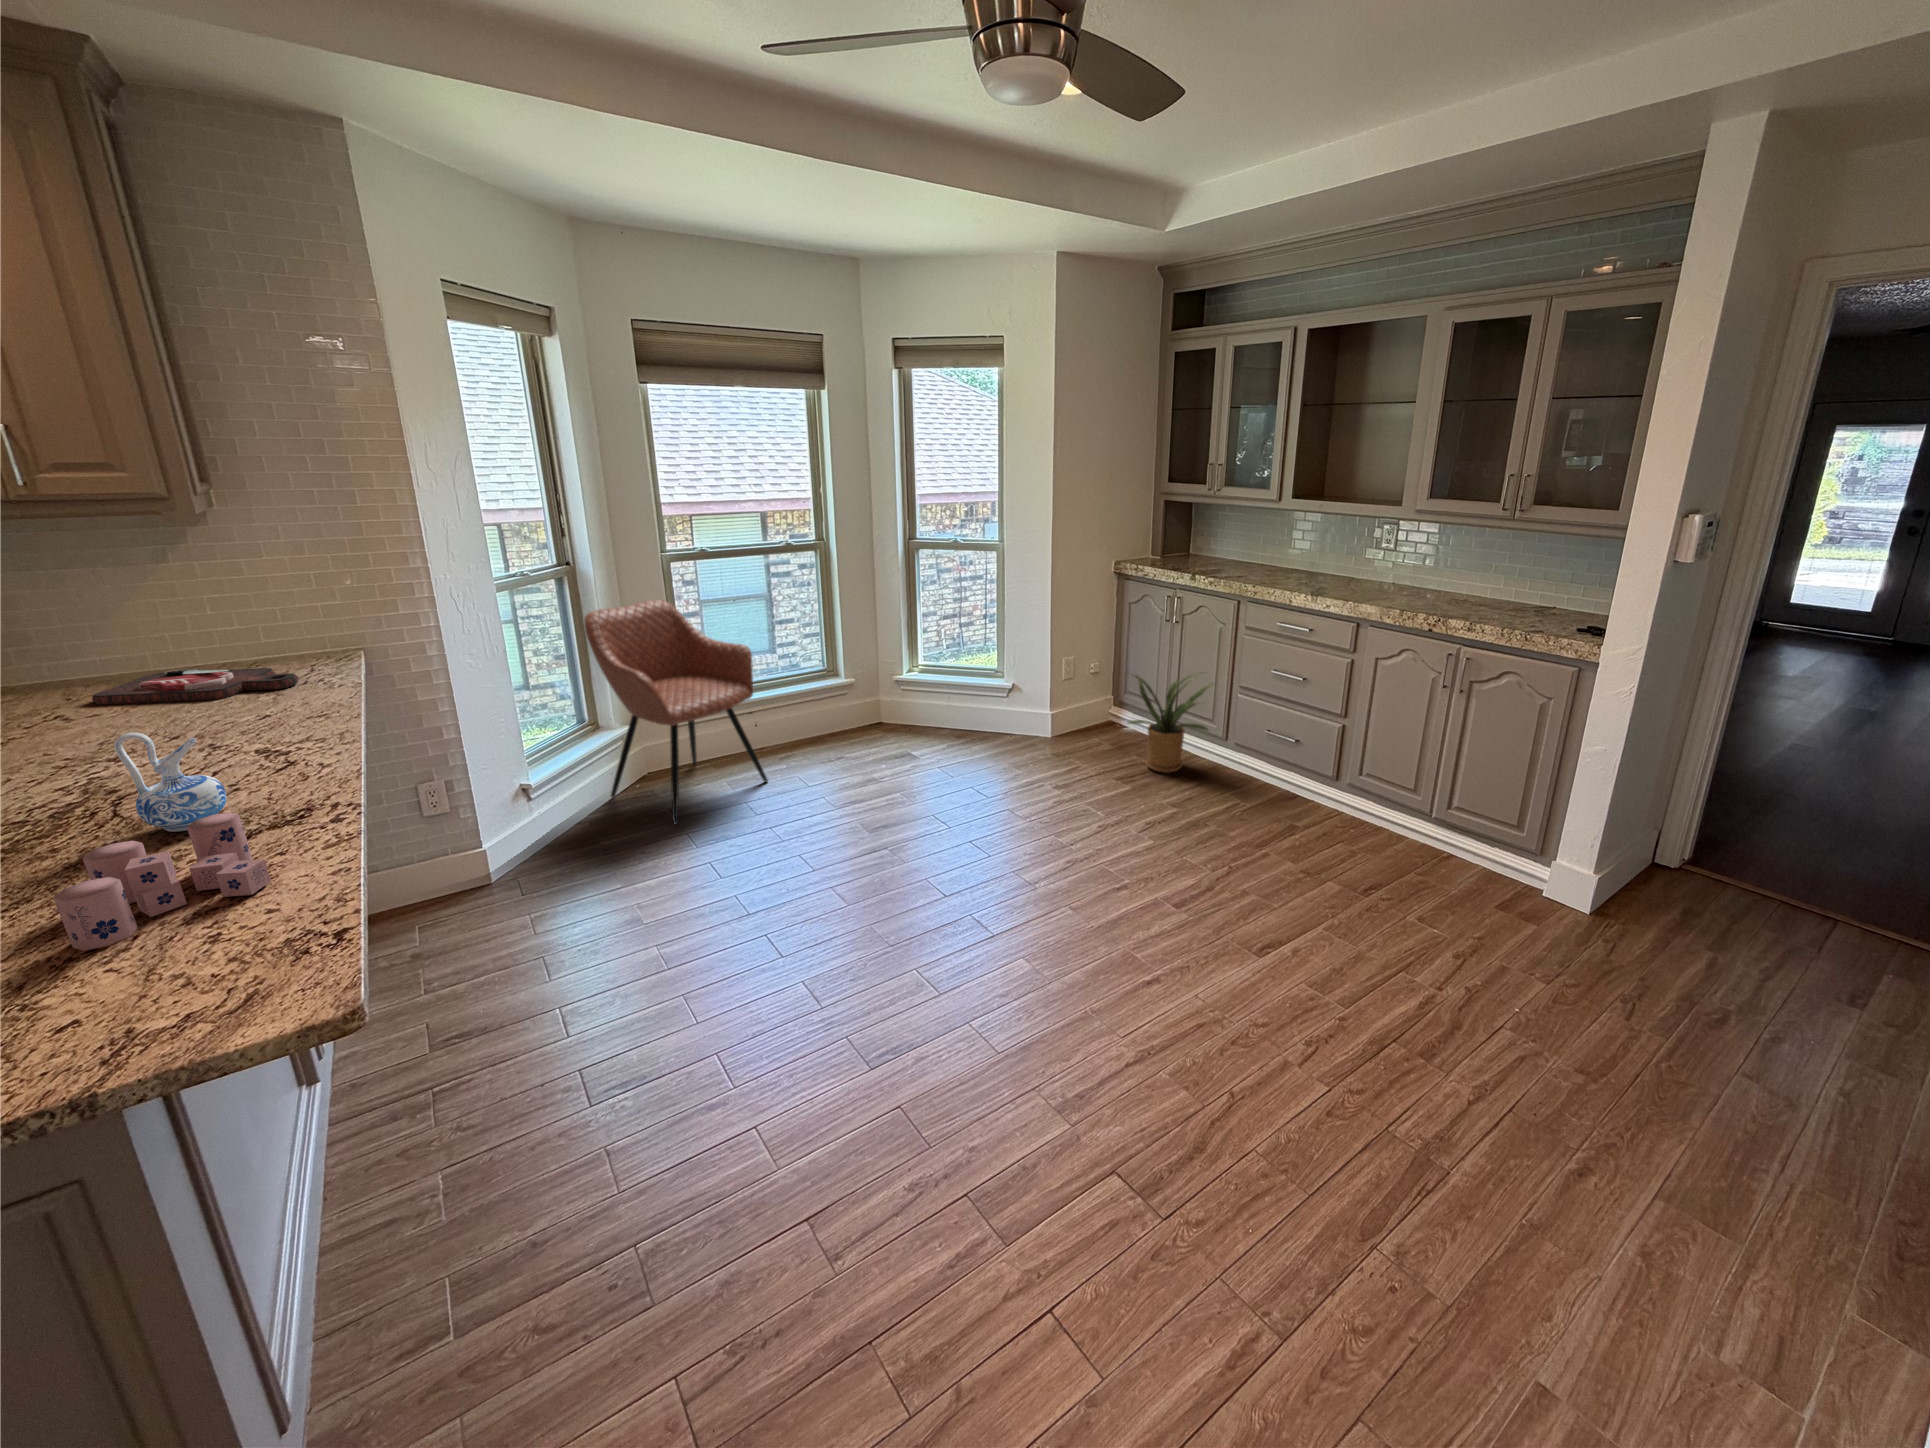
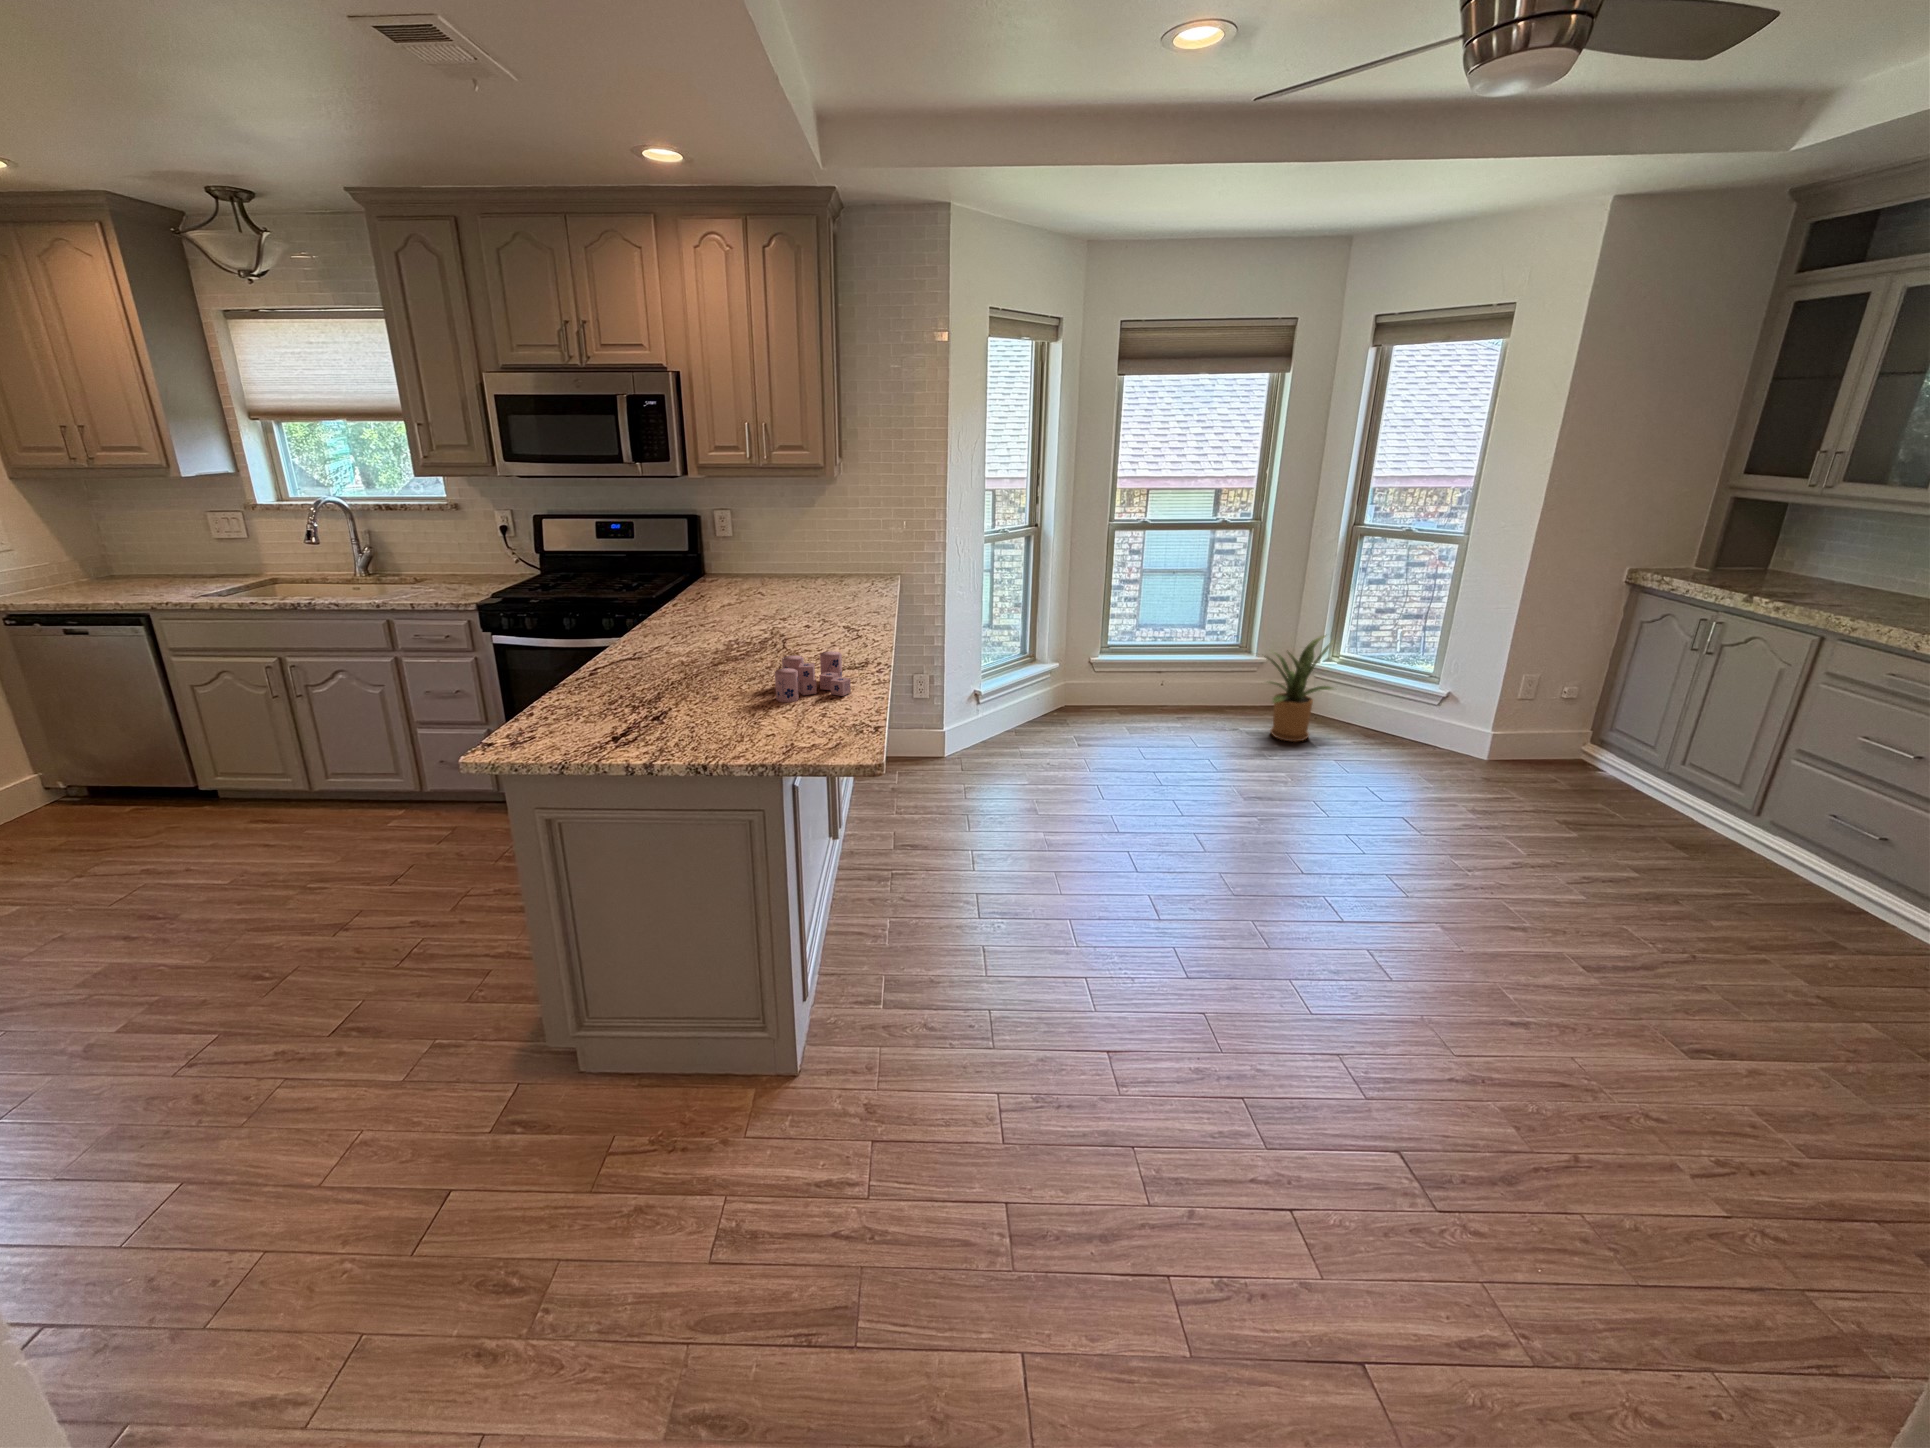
armchair: present [584,600,768,825] -> none [1037,564,1179,766]
cutting board: present [92,668,299,705] -> none [764,577,861,598]
house plant: present [1128,673,1212,773] -> present [1264,636,1333,742]
ceramic pitcher: present [114,733,226,832] -> none [794,601,832,662]

